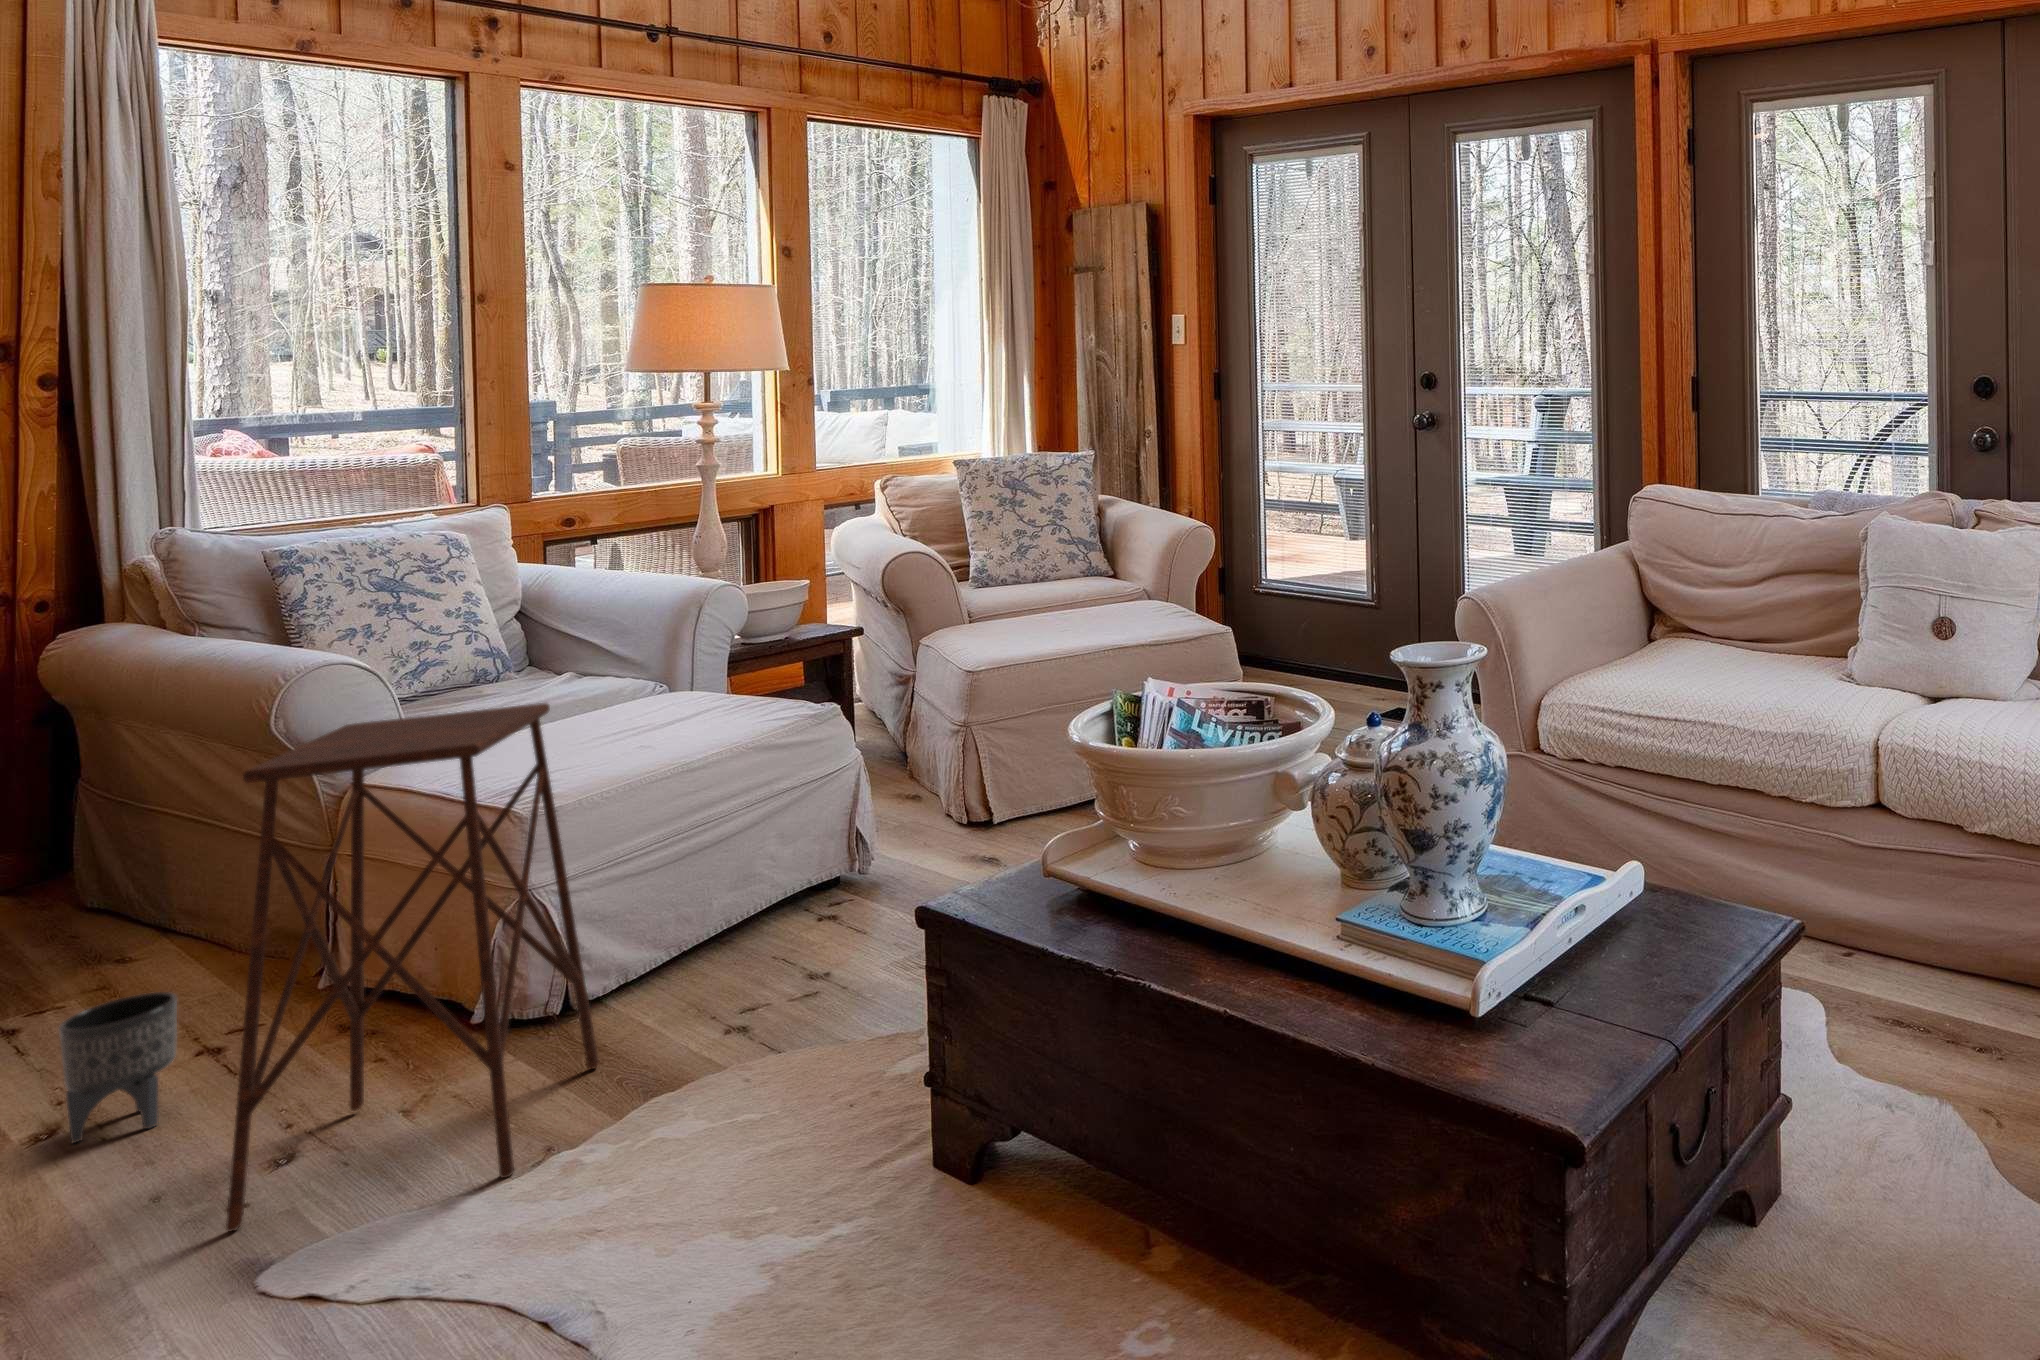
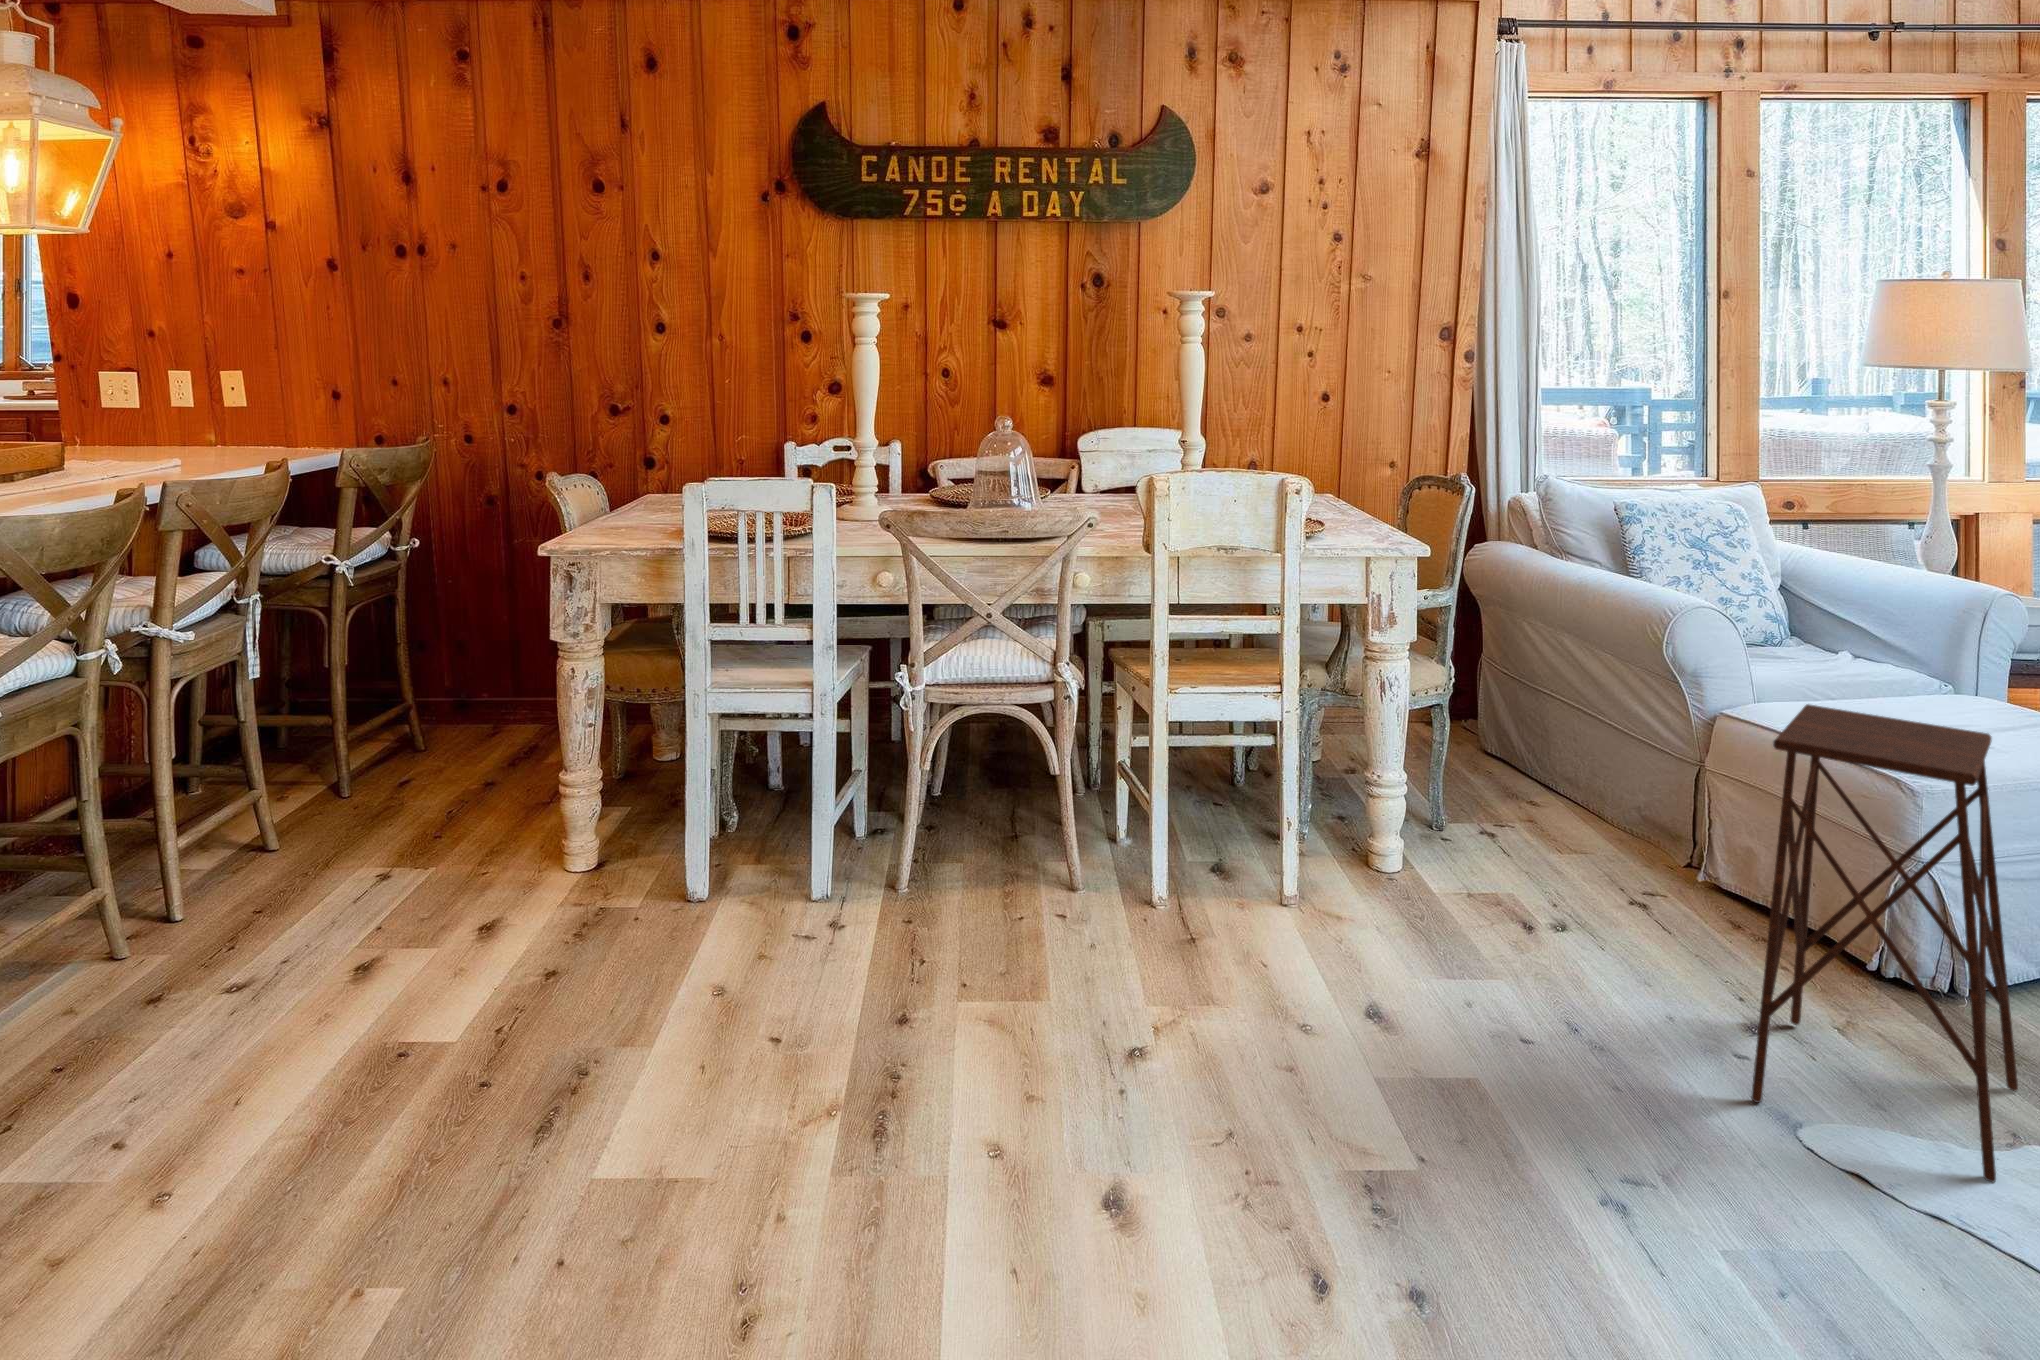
planter: present [59,992,177,1143] -> none [1579,850,1647,960]

